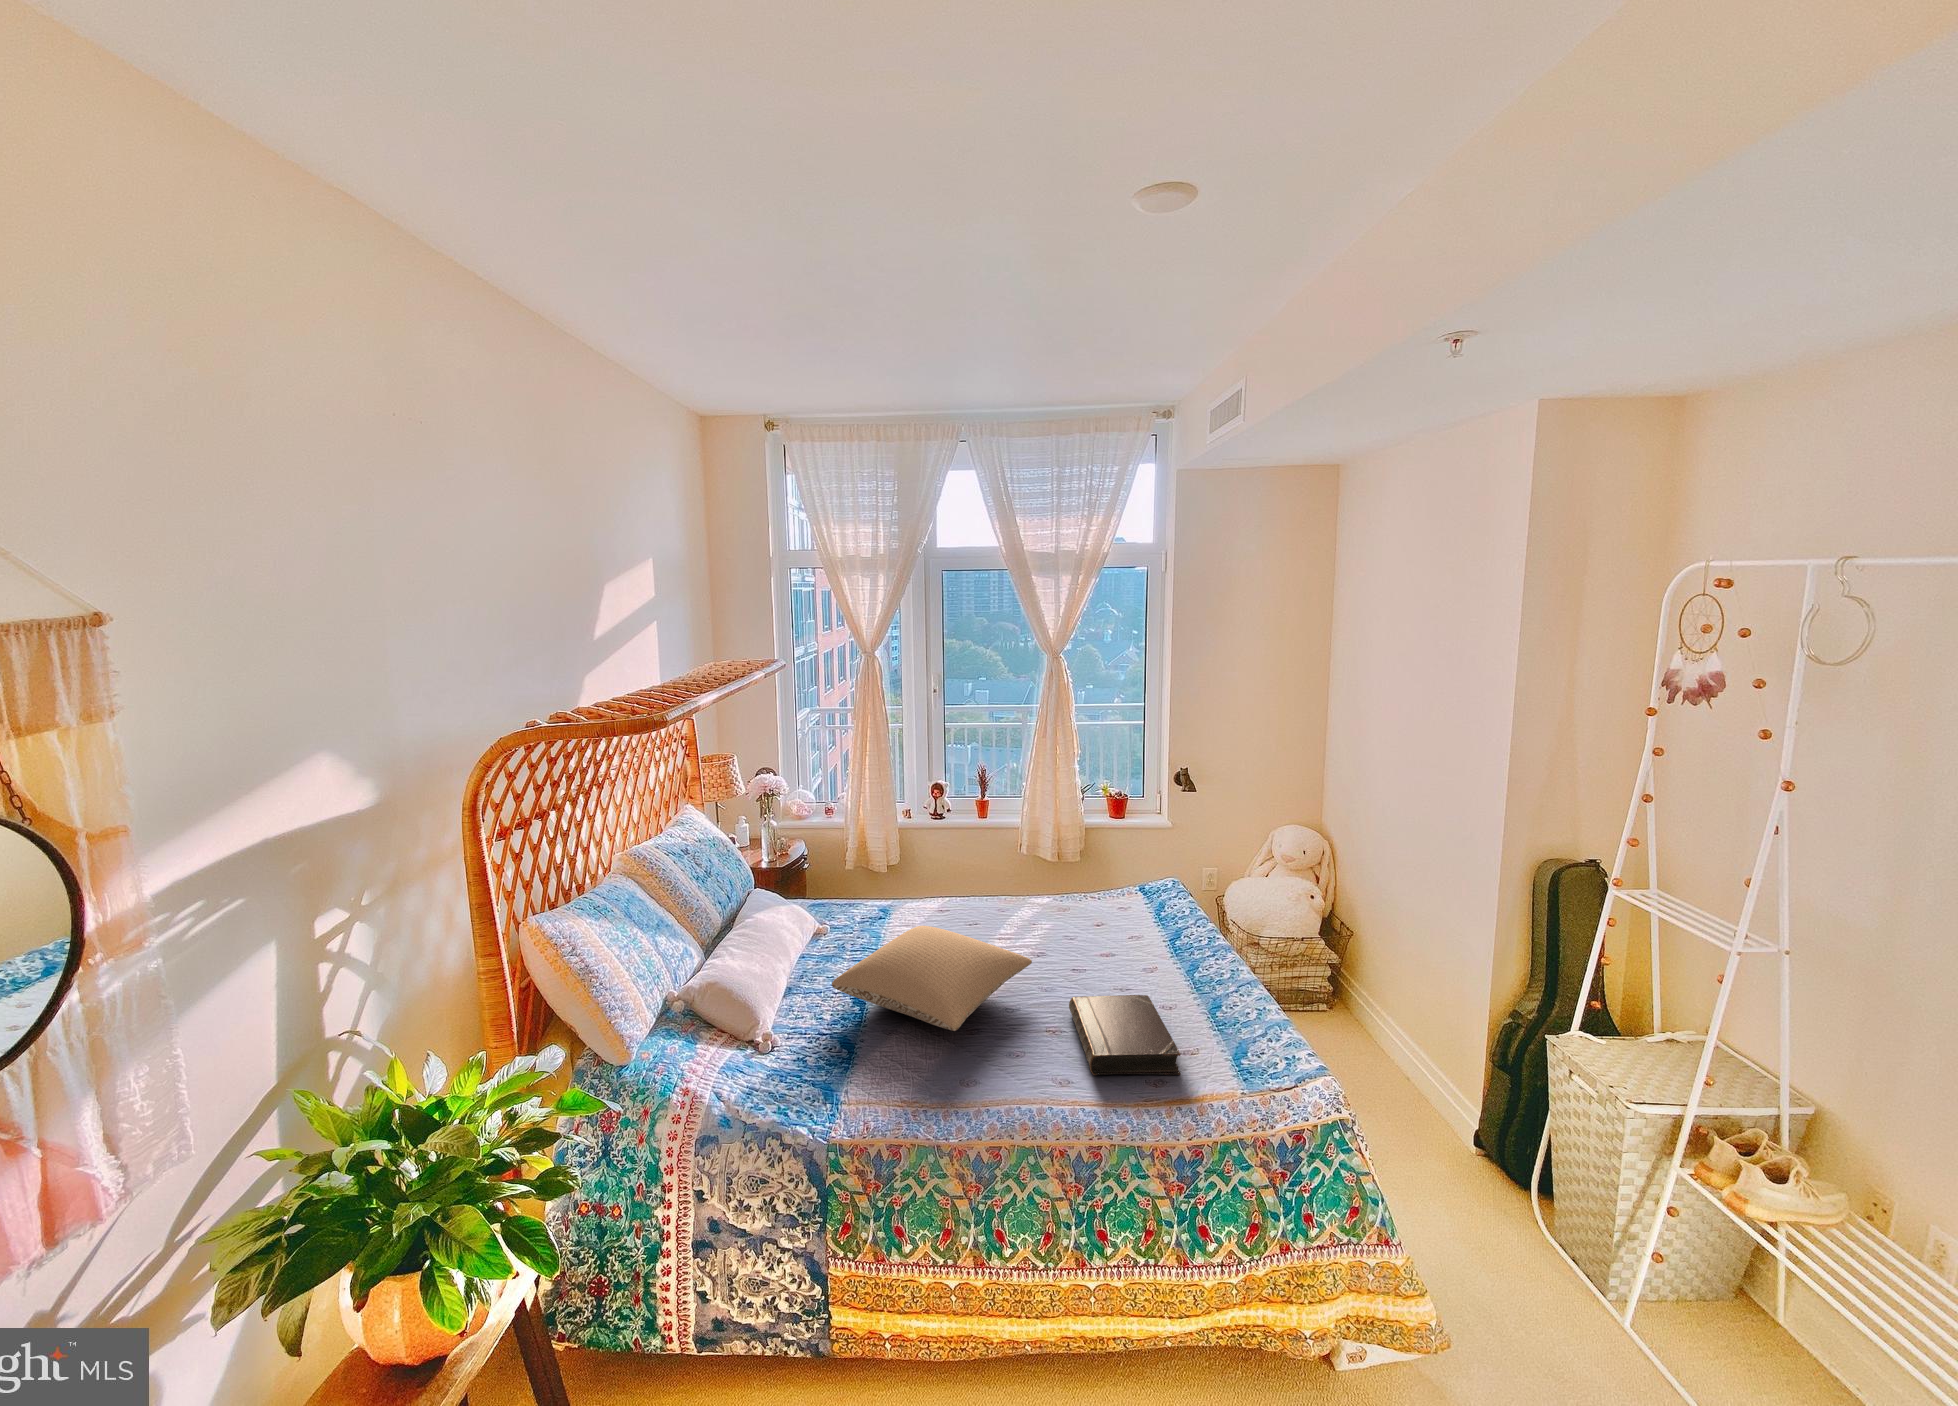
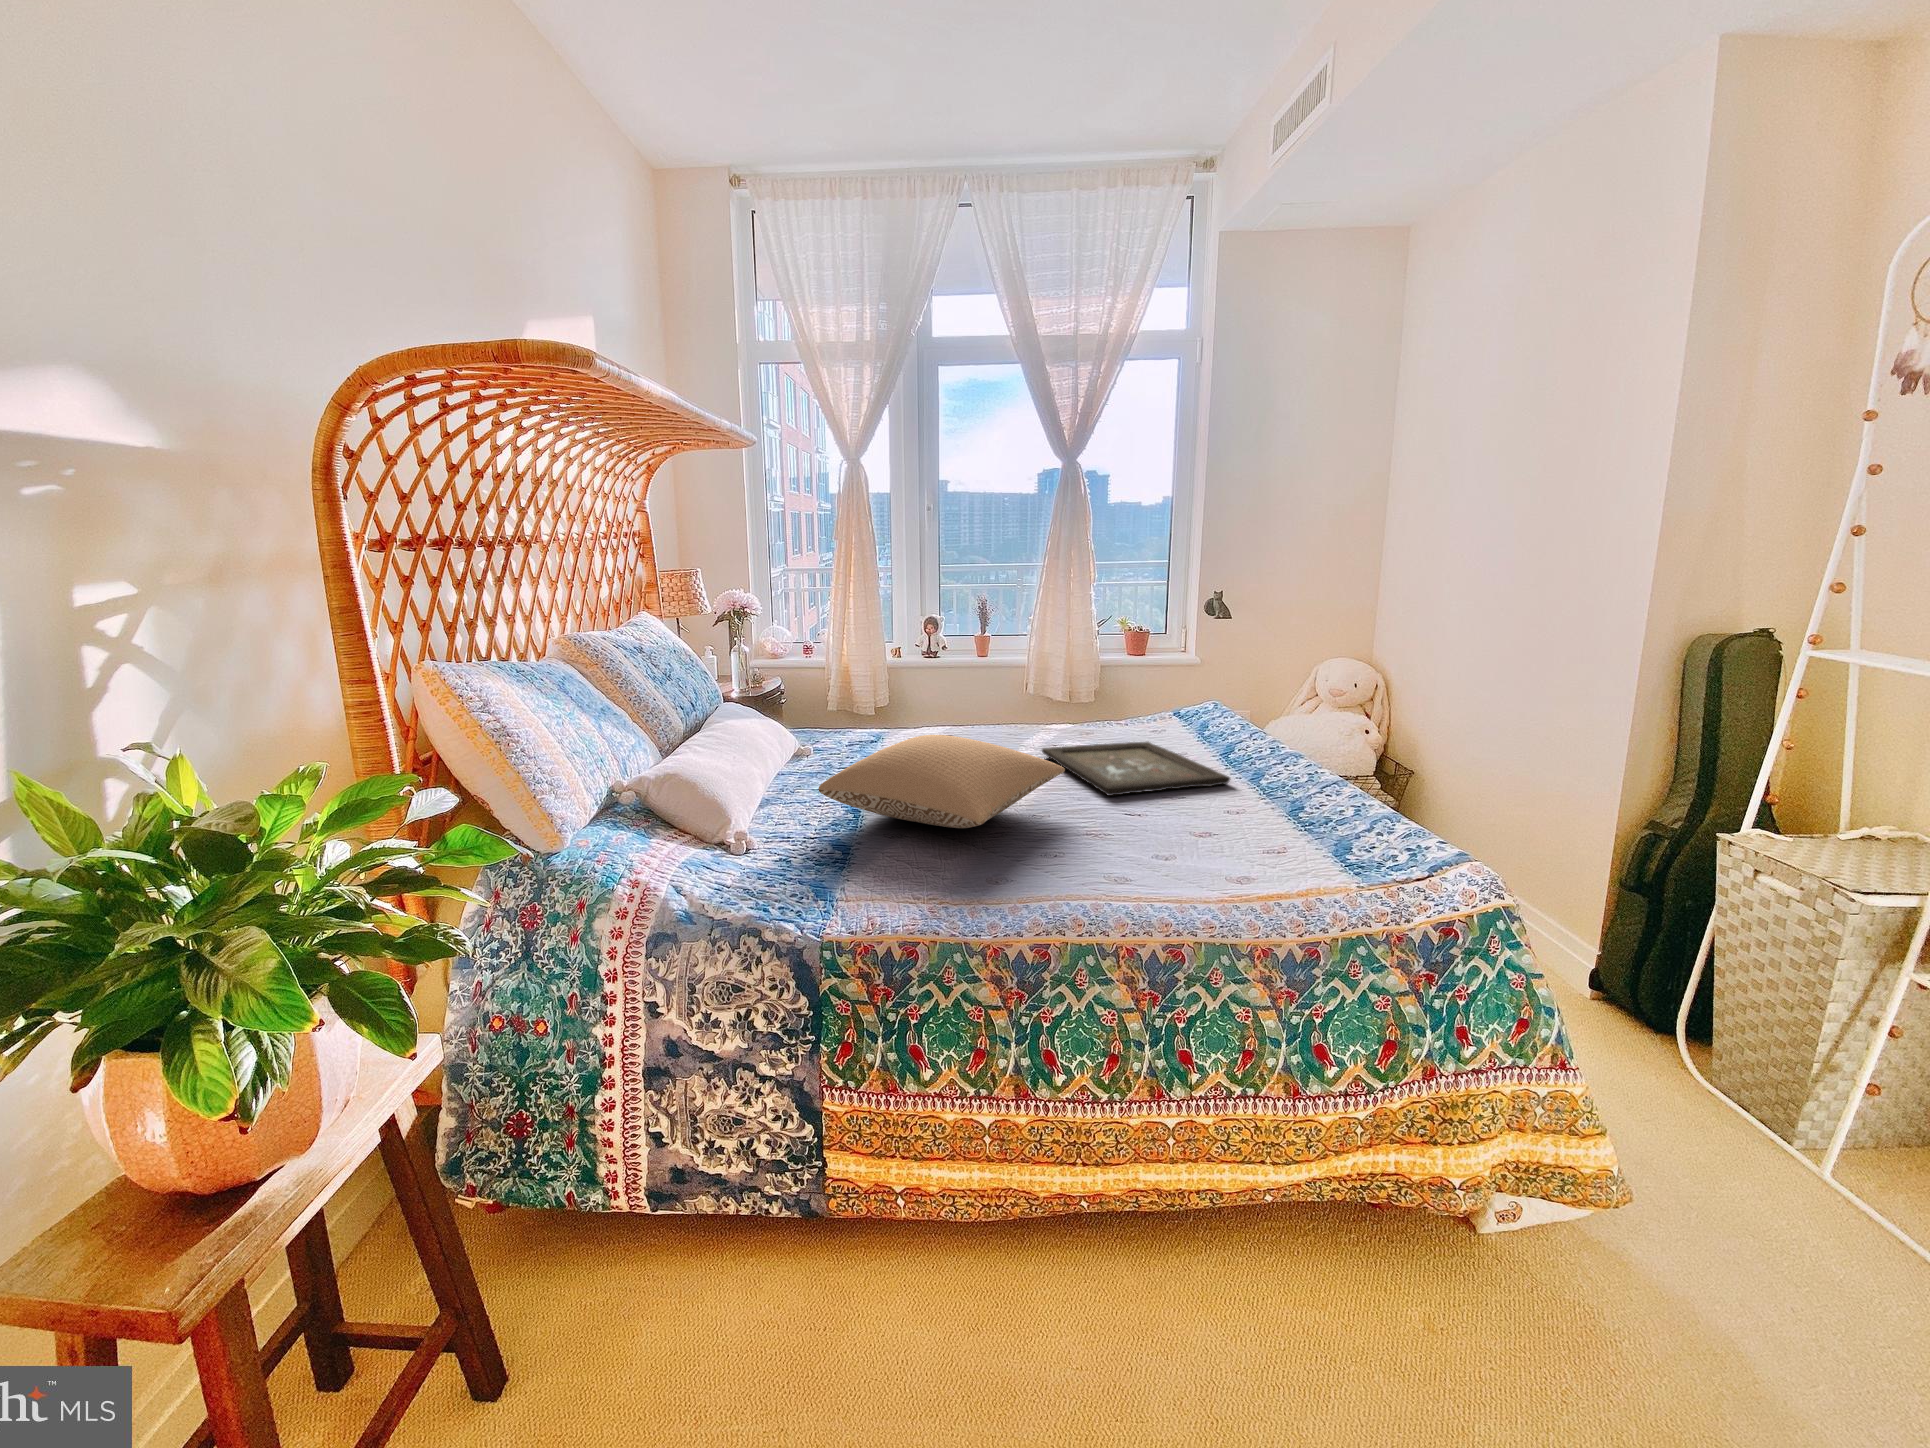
tray: none [1022,910,1172,979] -> present [1042,742,1230,796]
book: present [1069,995,1181,1075] -> none [1115,800,1274,875]

